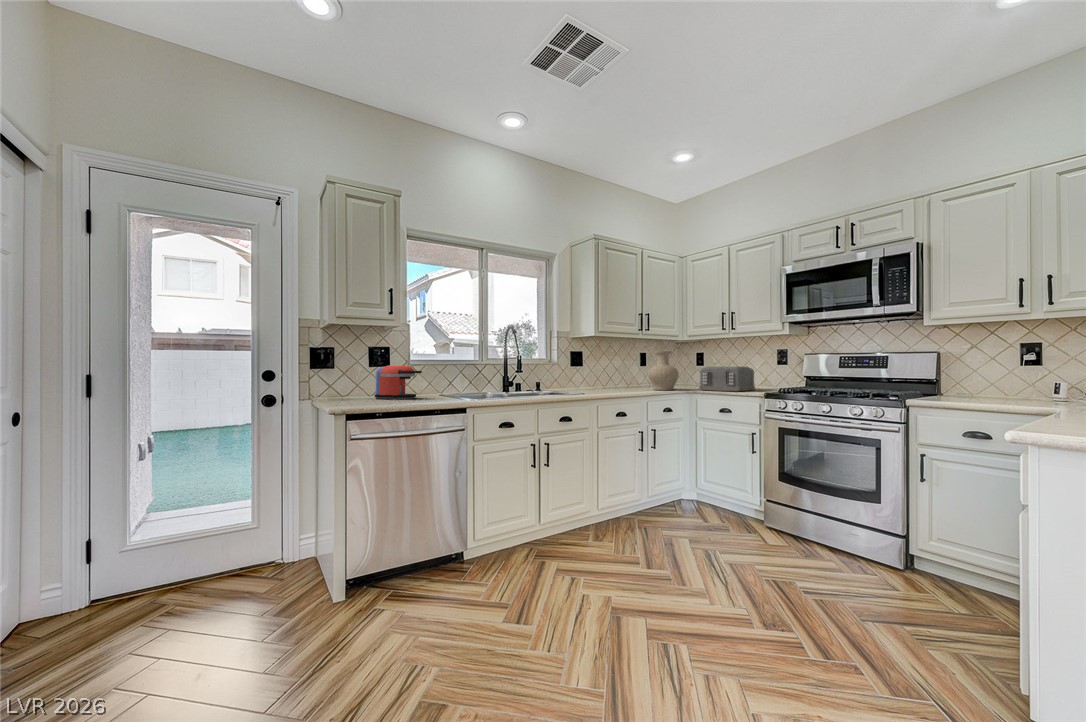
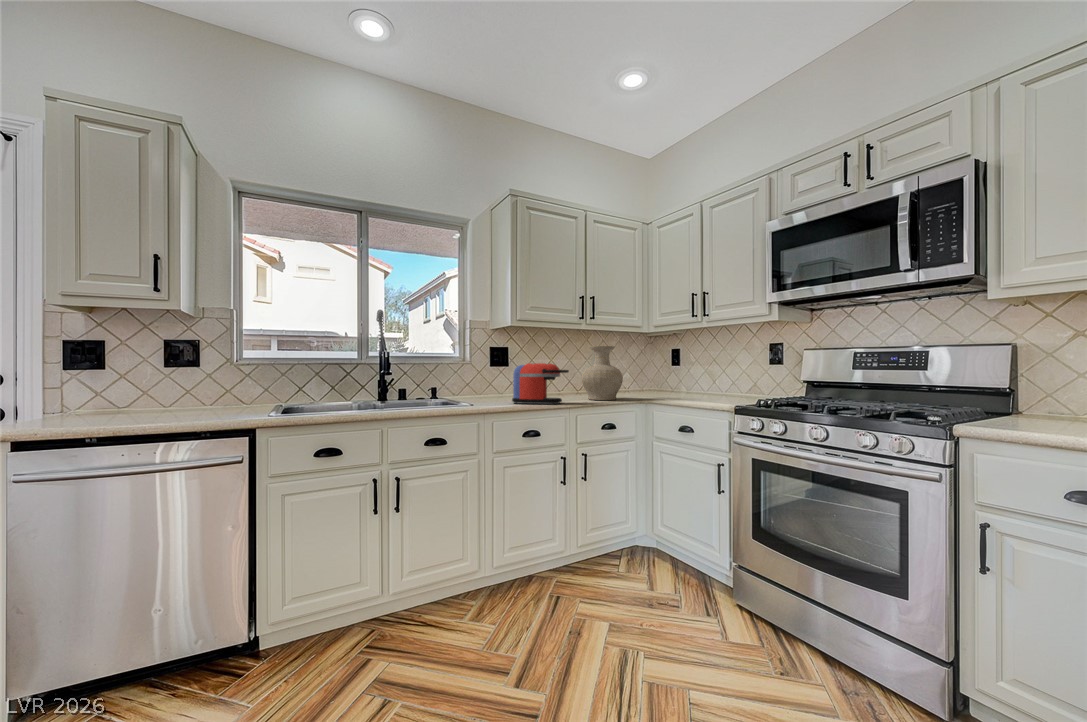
coffee maker: present [375,365,422,399] -> present [512,363,569,404]
toaster: present [699,366,755,391] -> none [649,367,730,403]

